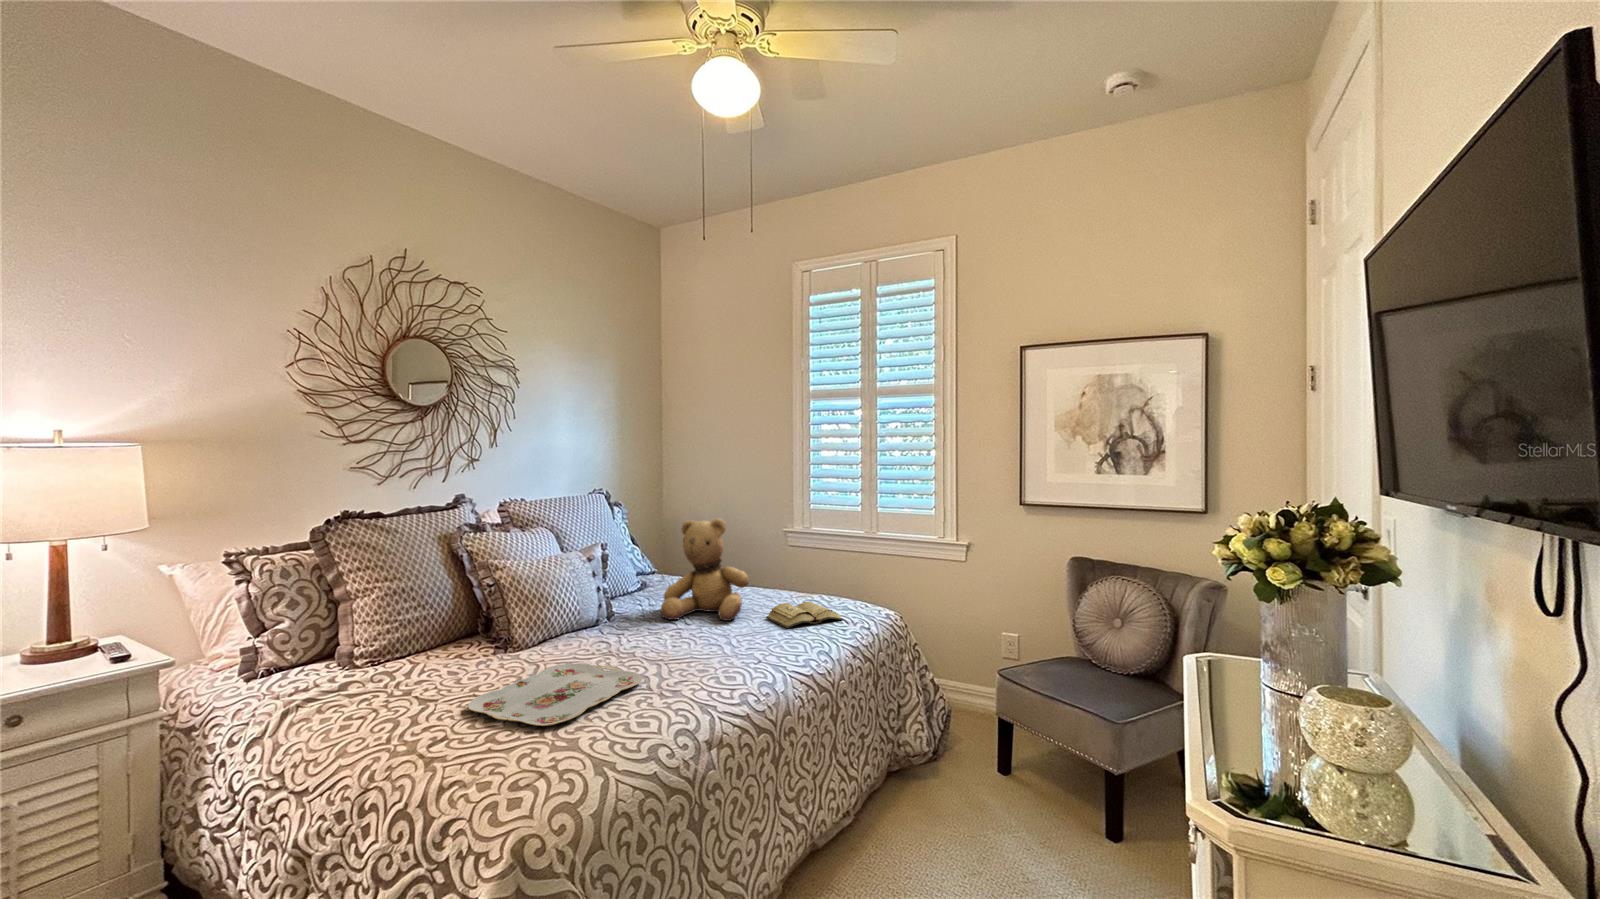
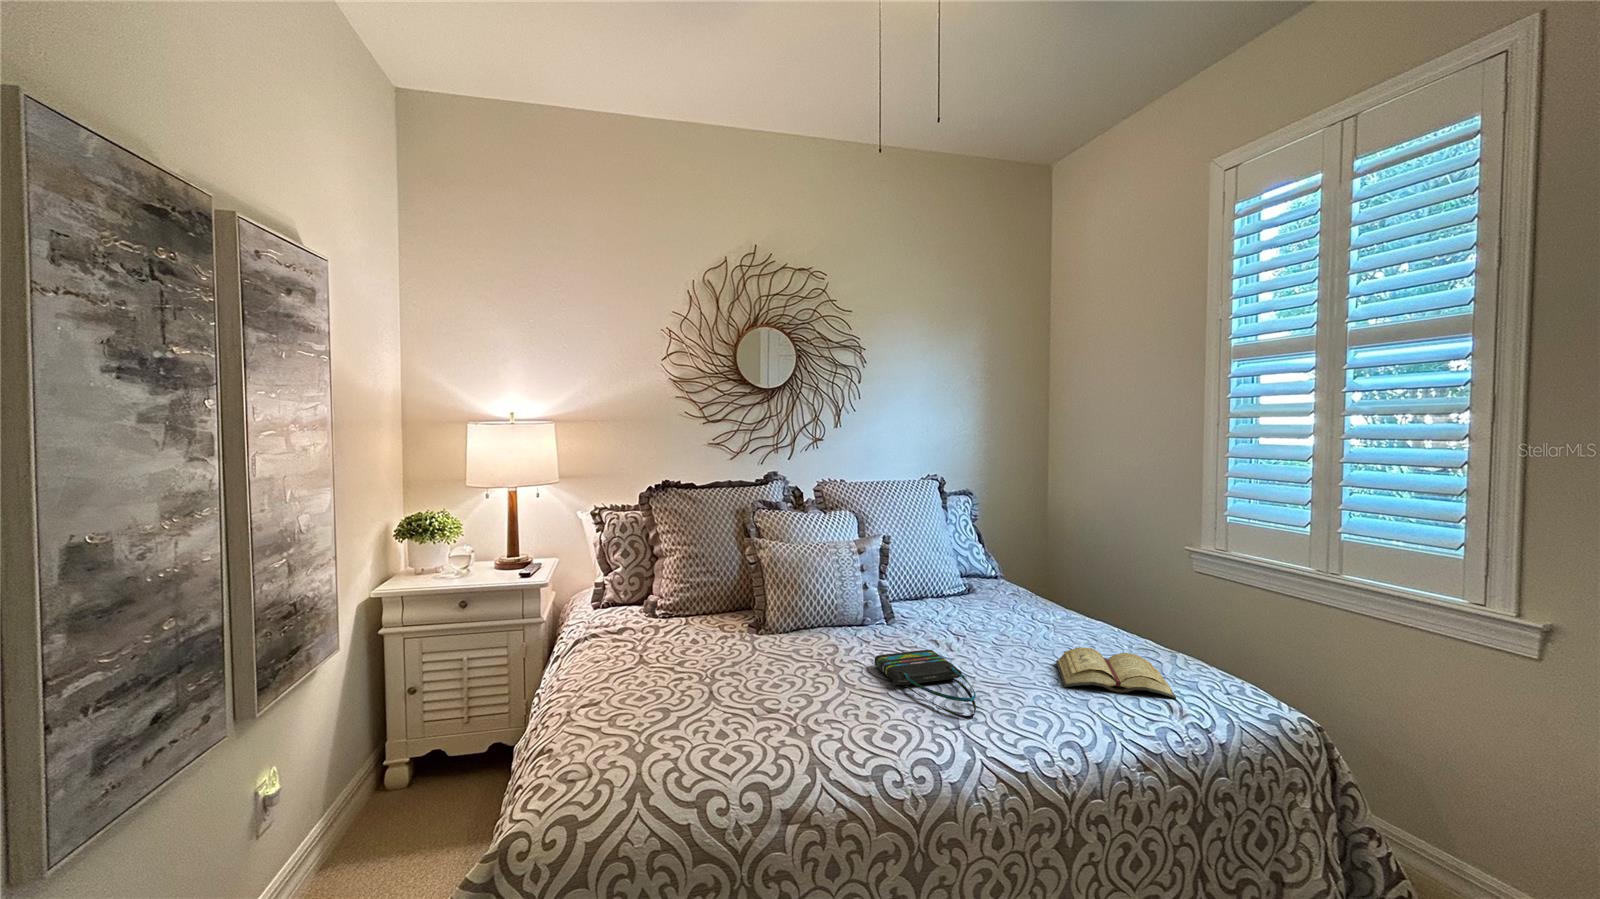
teddy bear: present [661,518,749,621] -> none [930,513,1042,654]
tote bag: none [659,627,763,657] -> present [874,650,976,719]
serving tray: present [468,663,642,726] -> none [634,658,801,725]

